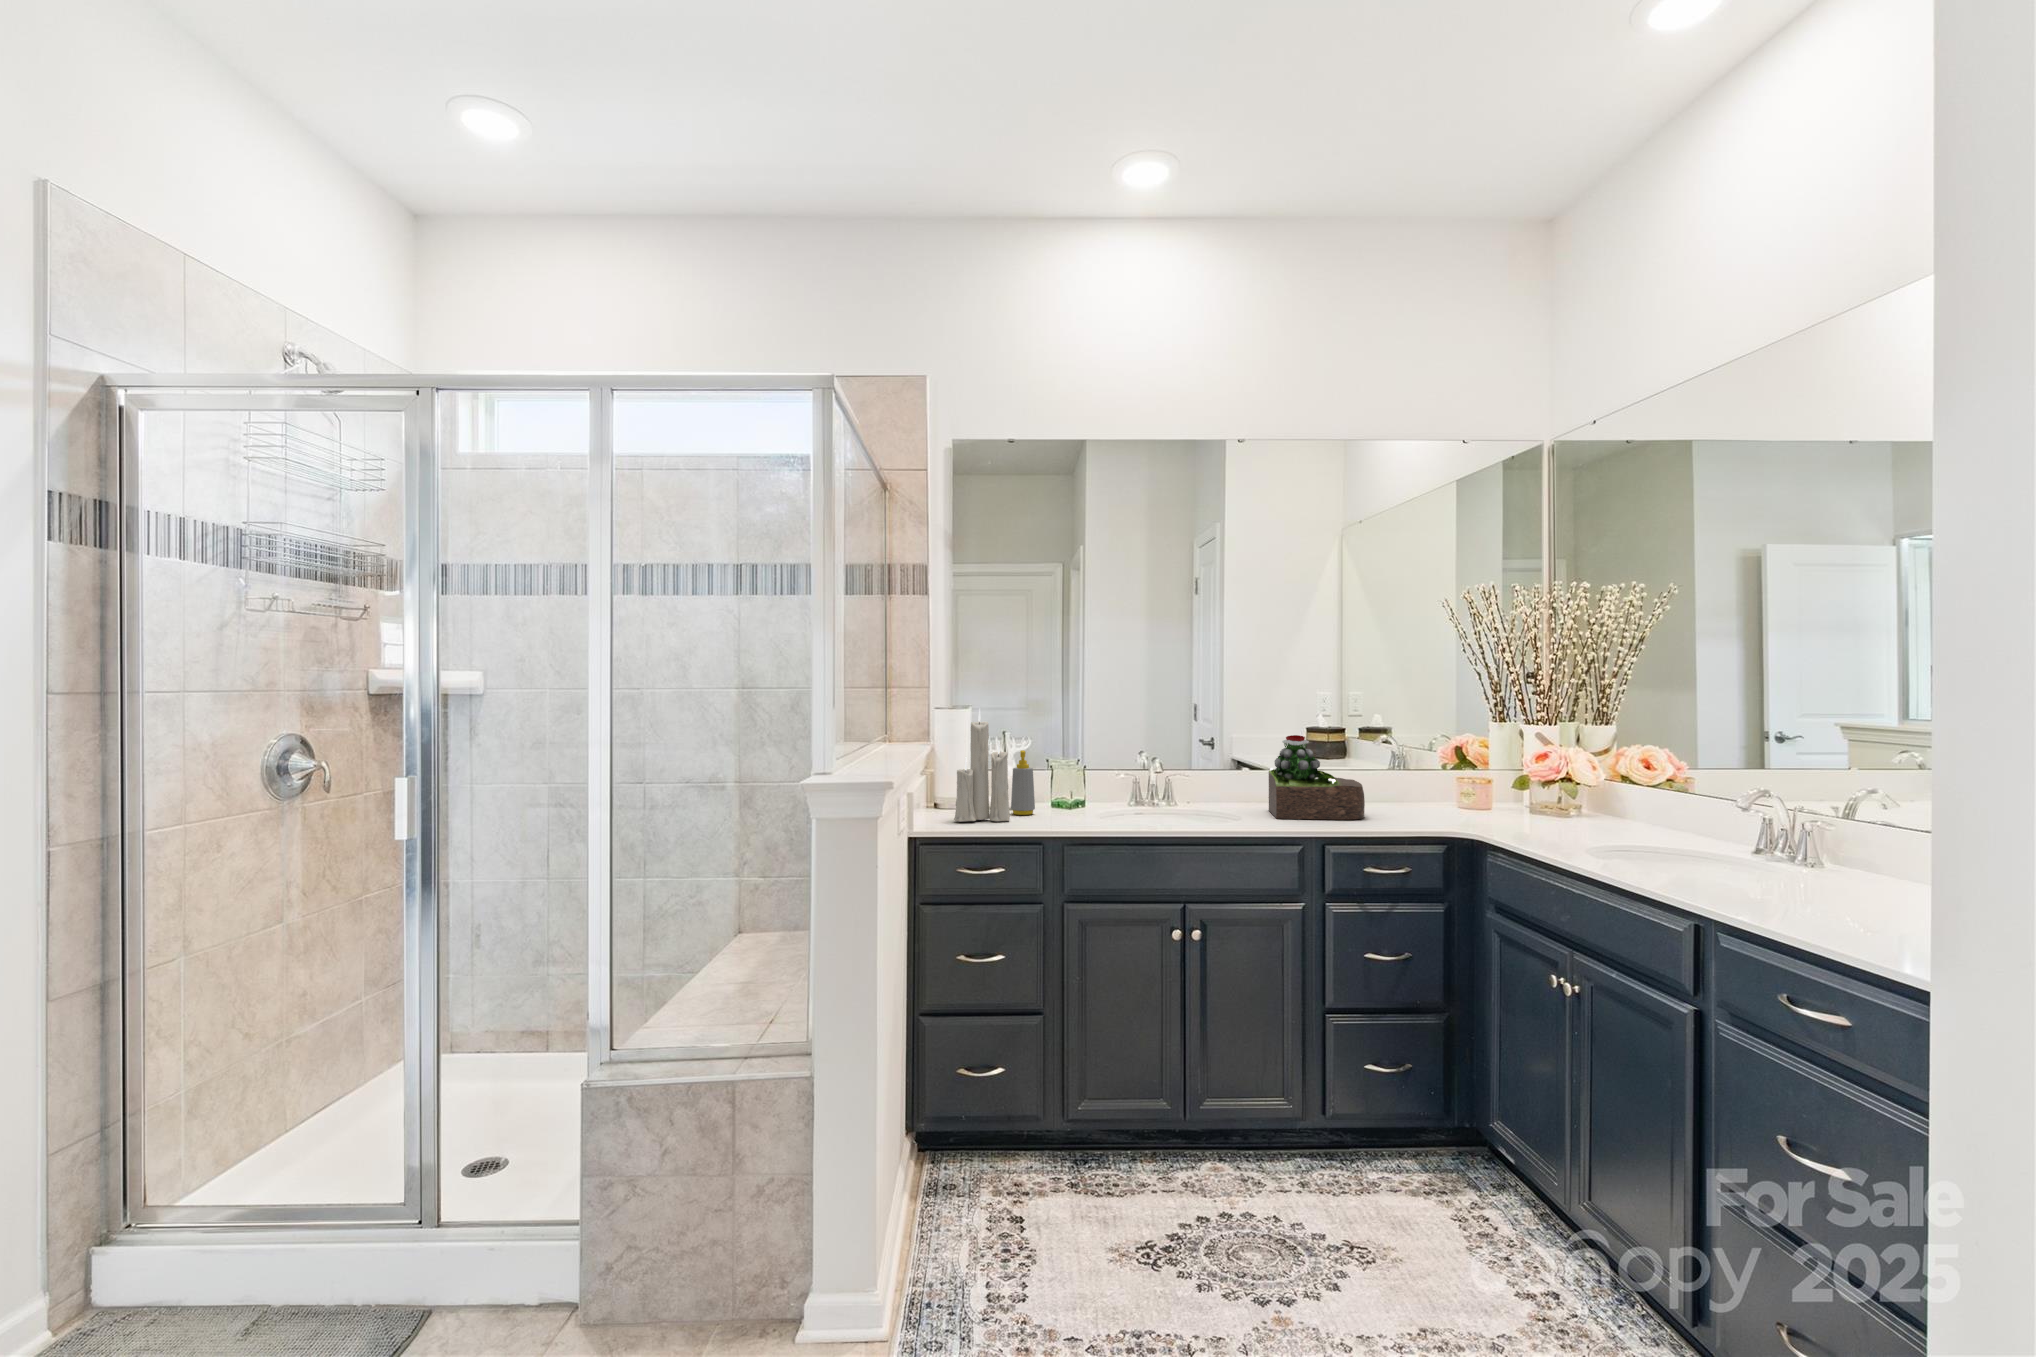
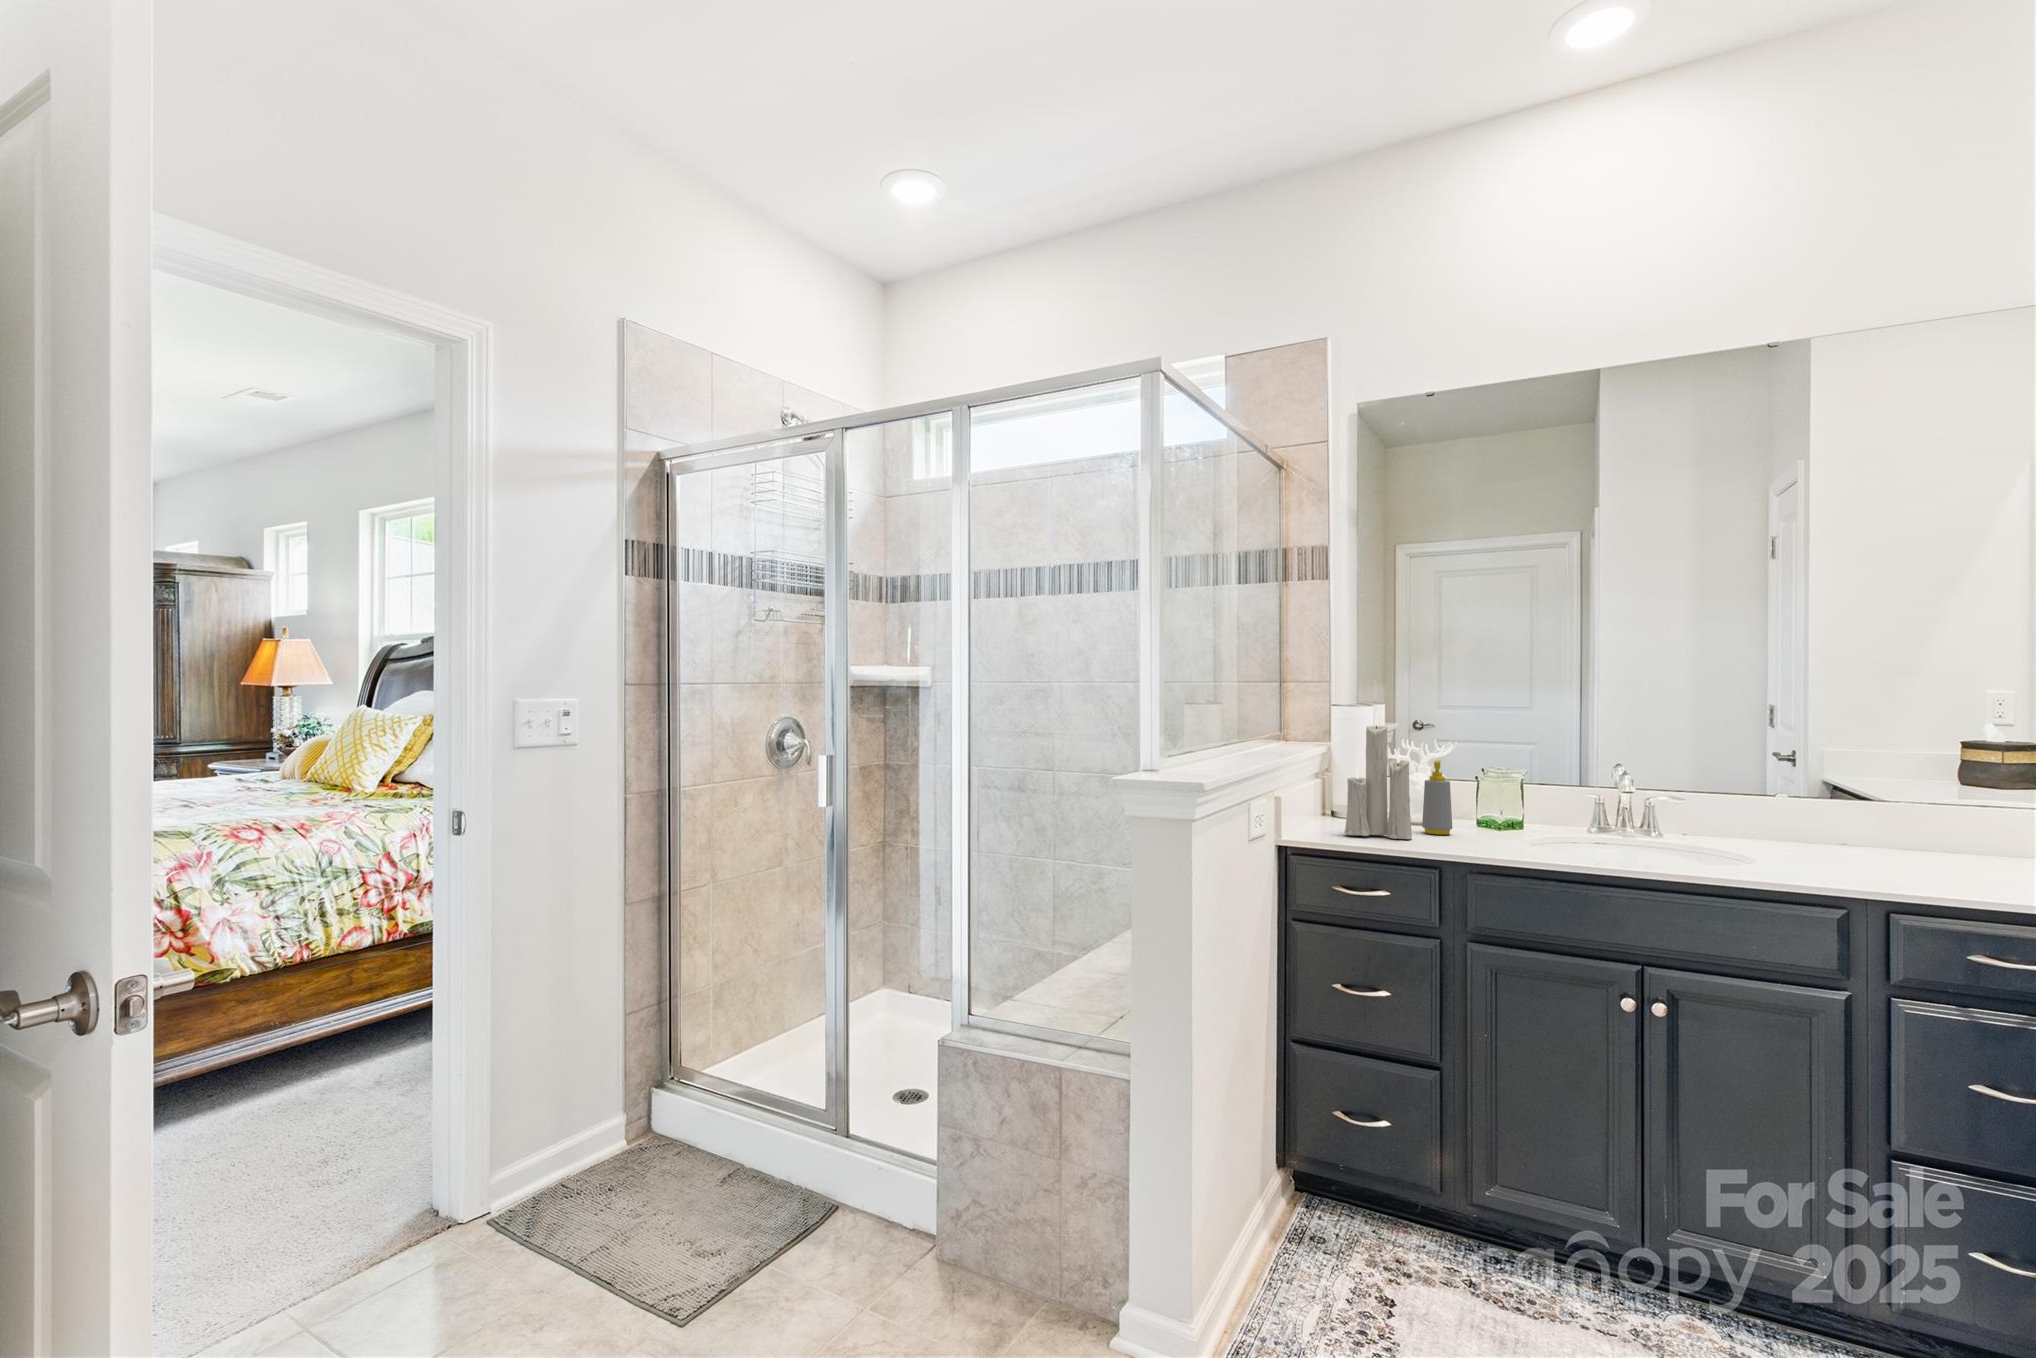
succulent plant: present [1269,735,1365,820] -> none [1807,758,1978,884]

